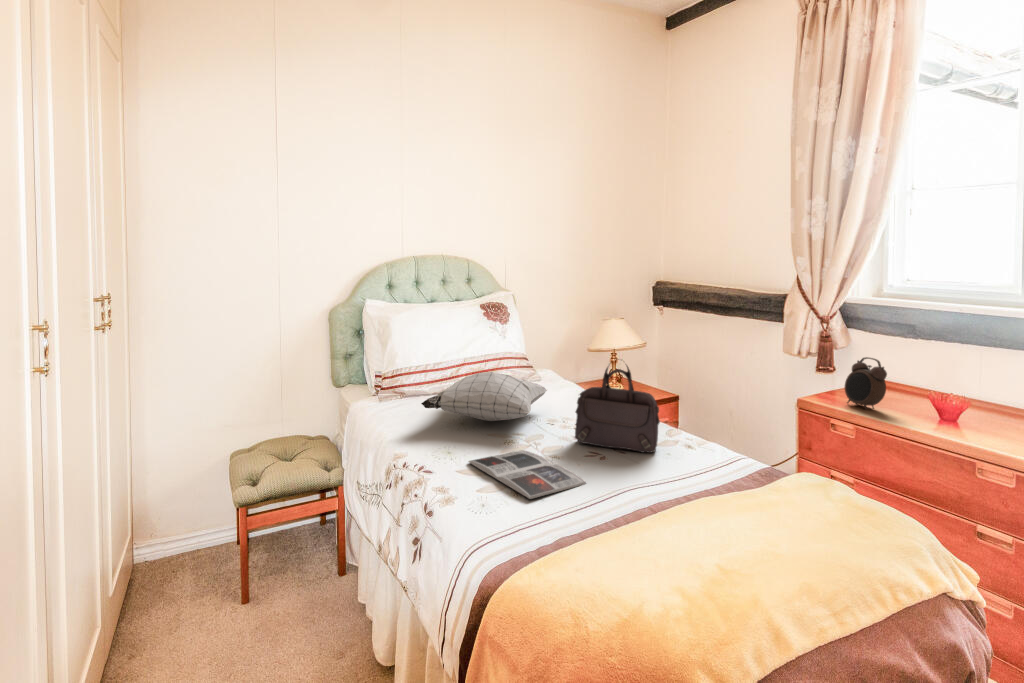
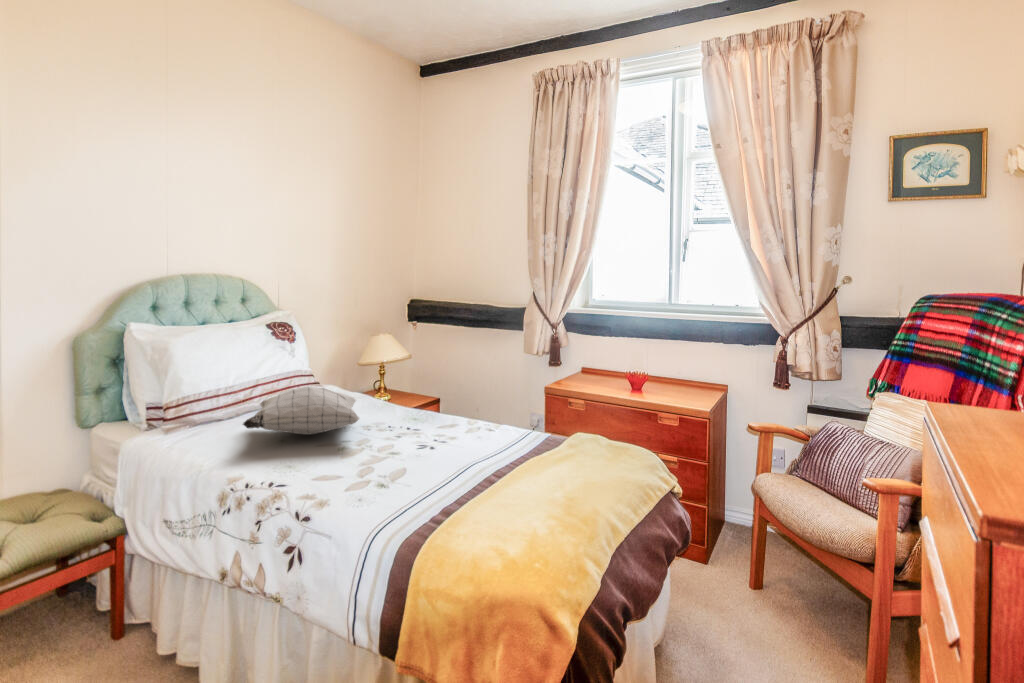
alarm clock: present [845,357,887,409] -> none [578,351,605,389]
handbag: present [575,365,660,453] -> none [401,362,474,440]
magazine: present [468,450,586,499] -> none [317,453,436,487]

